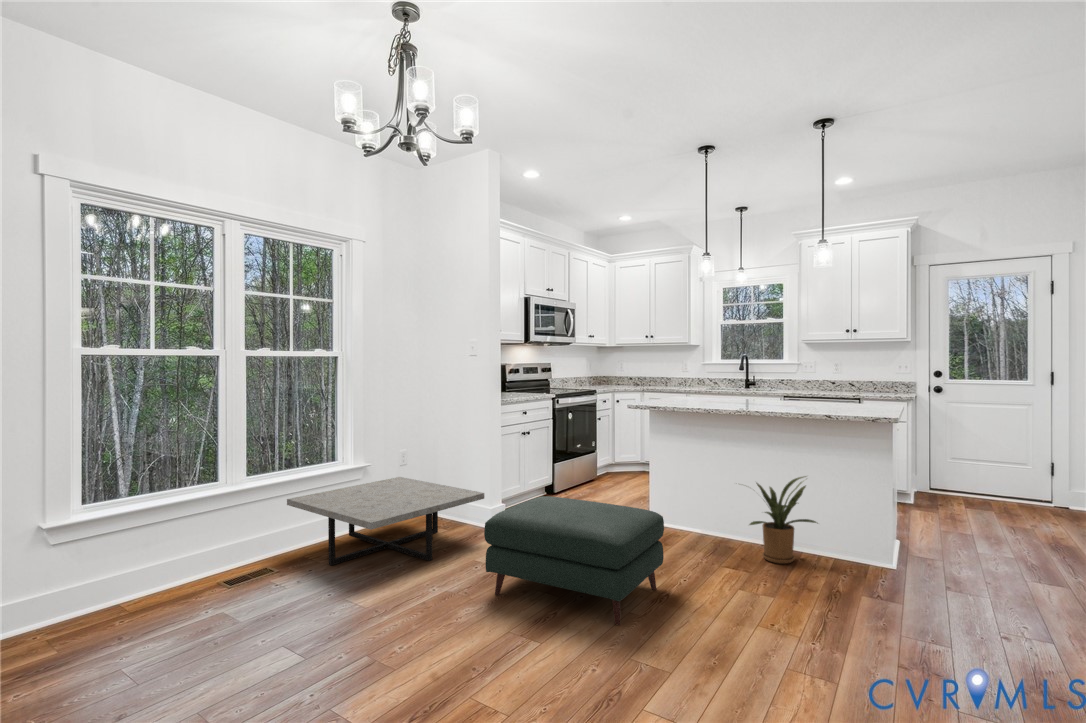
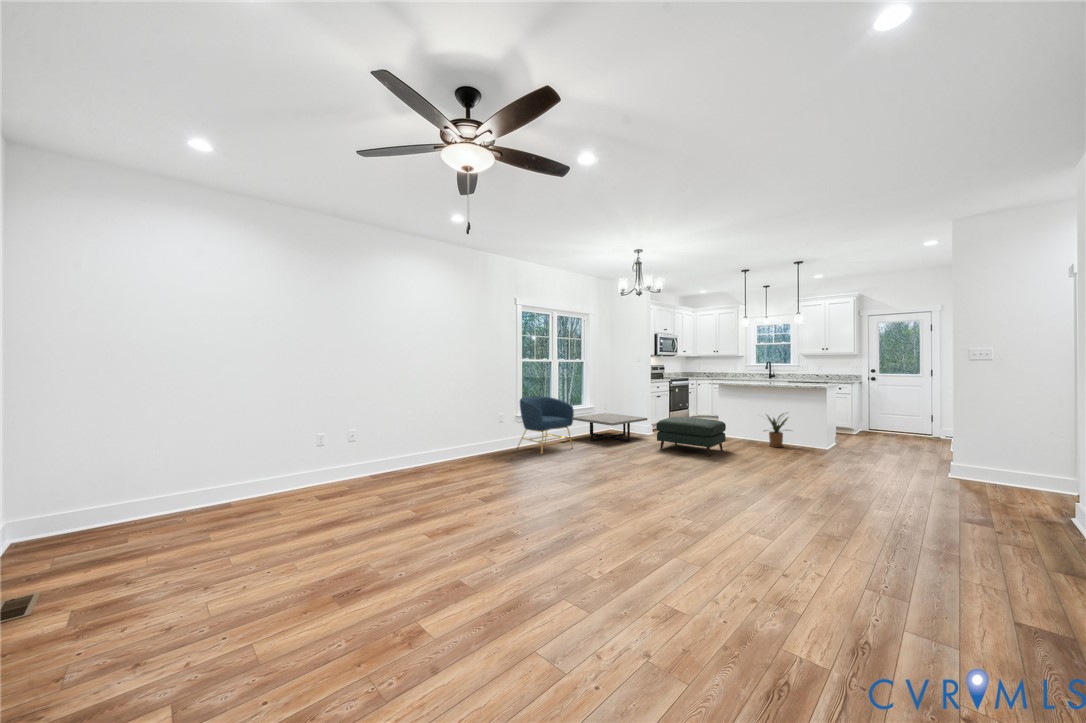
armchair: none [46,454,243,664] -> present [517,396,574,455]

